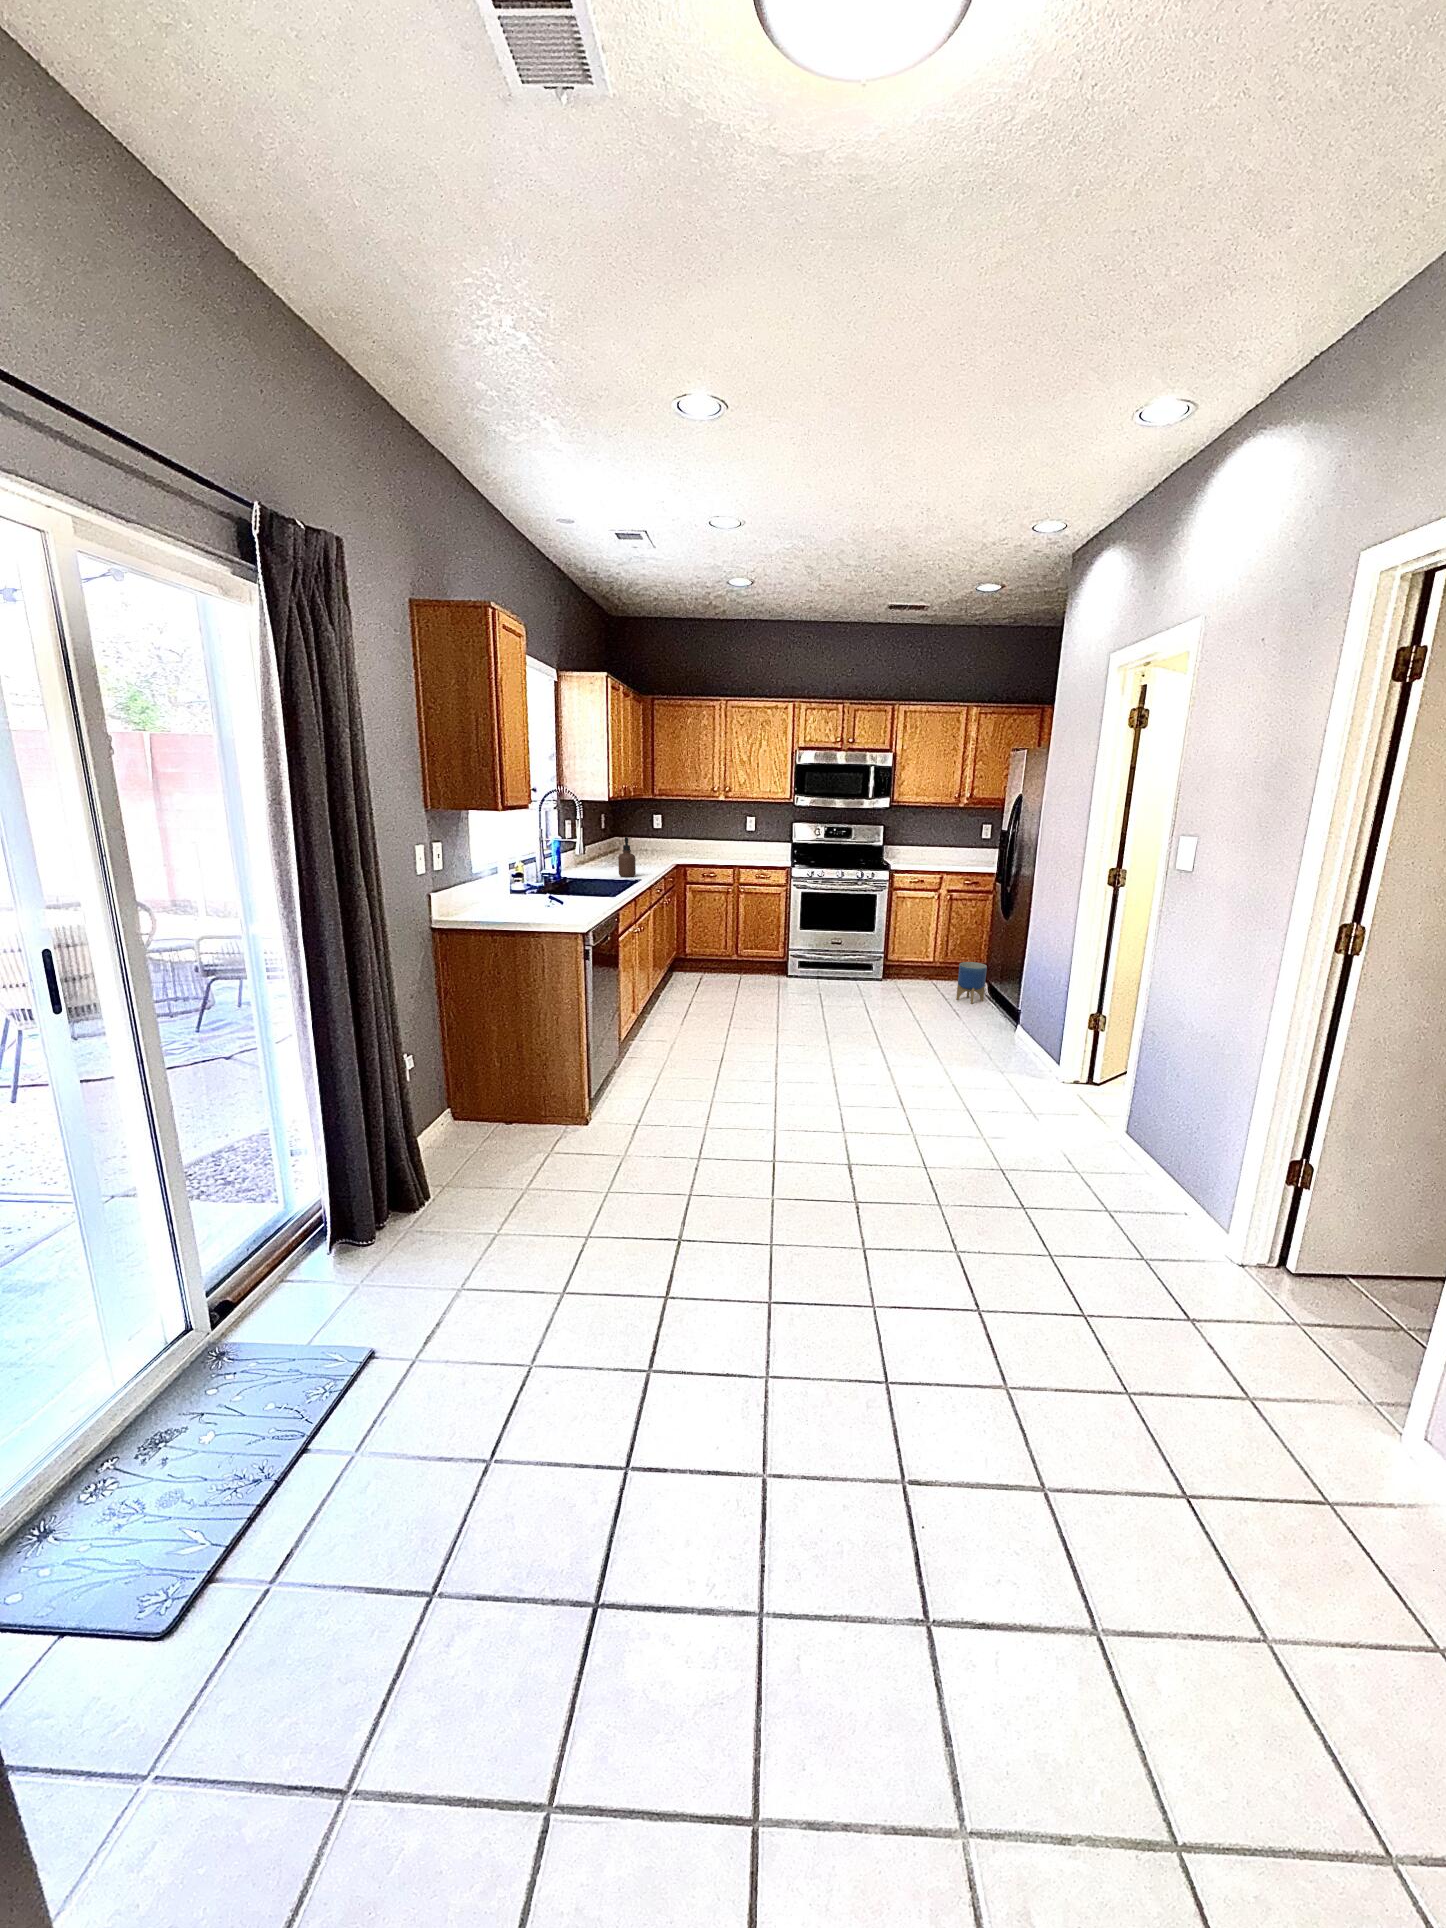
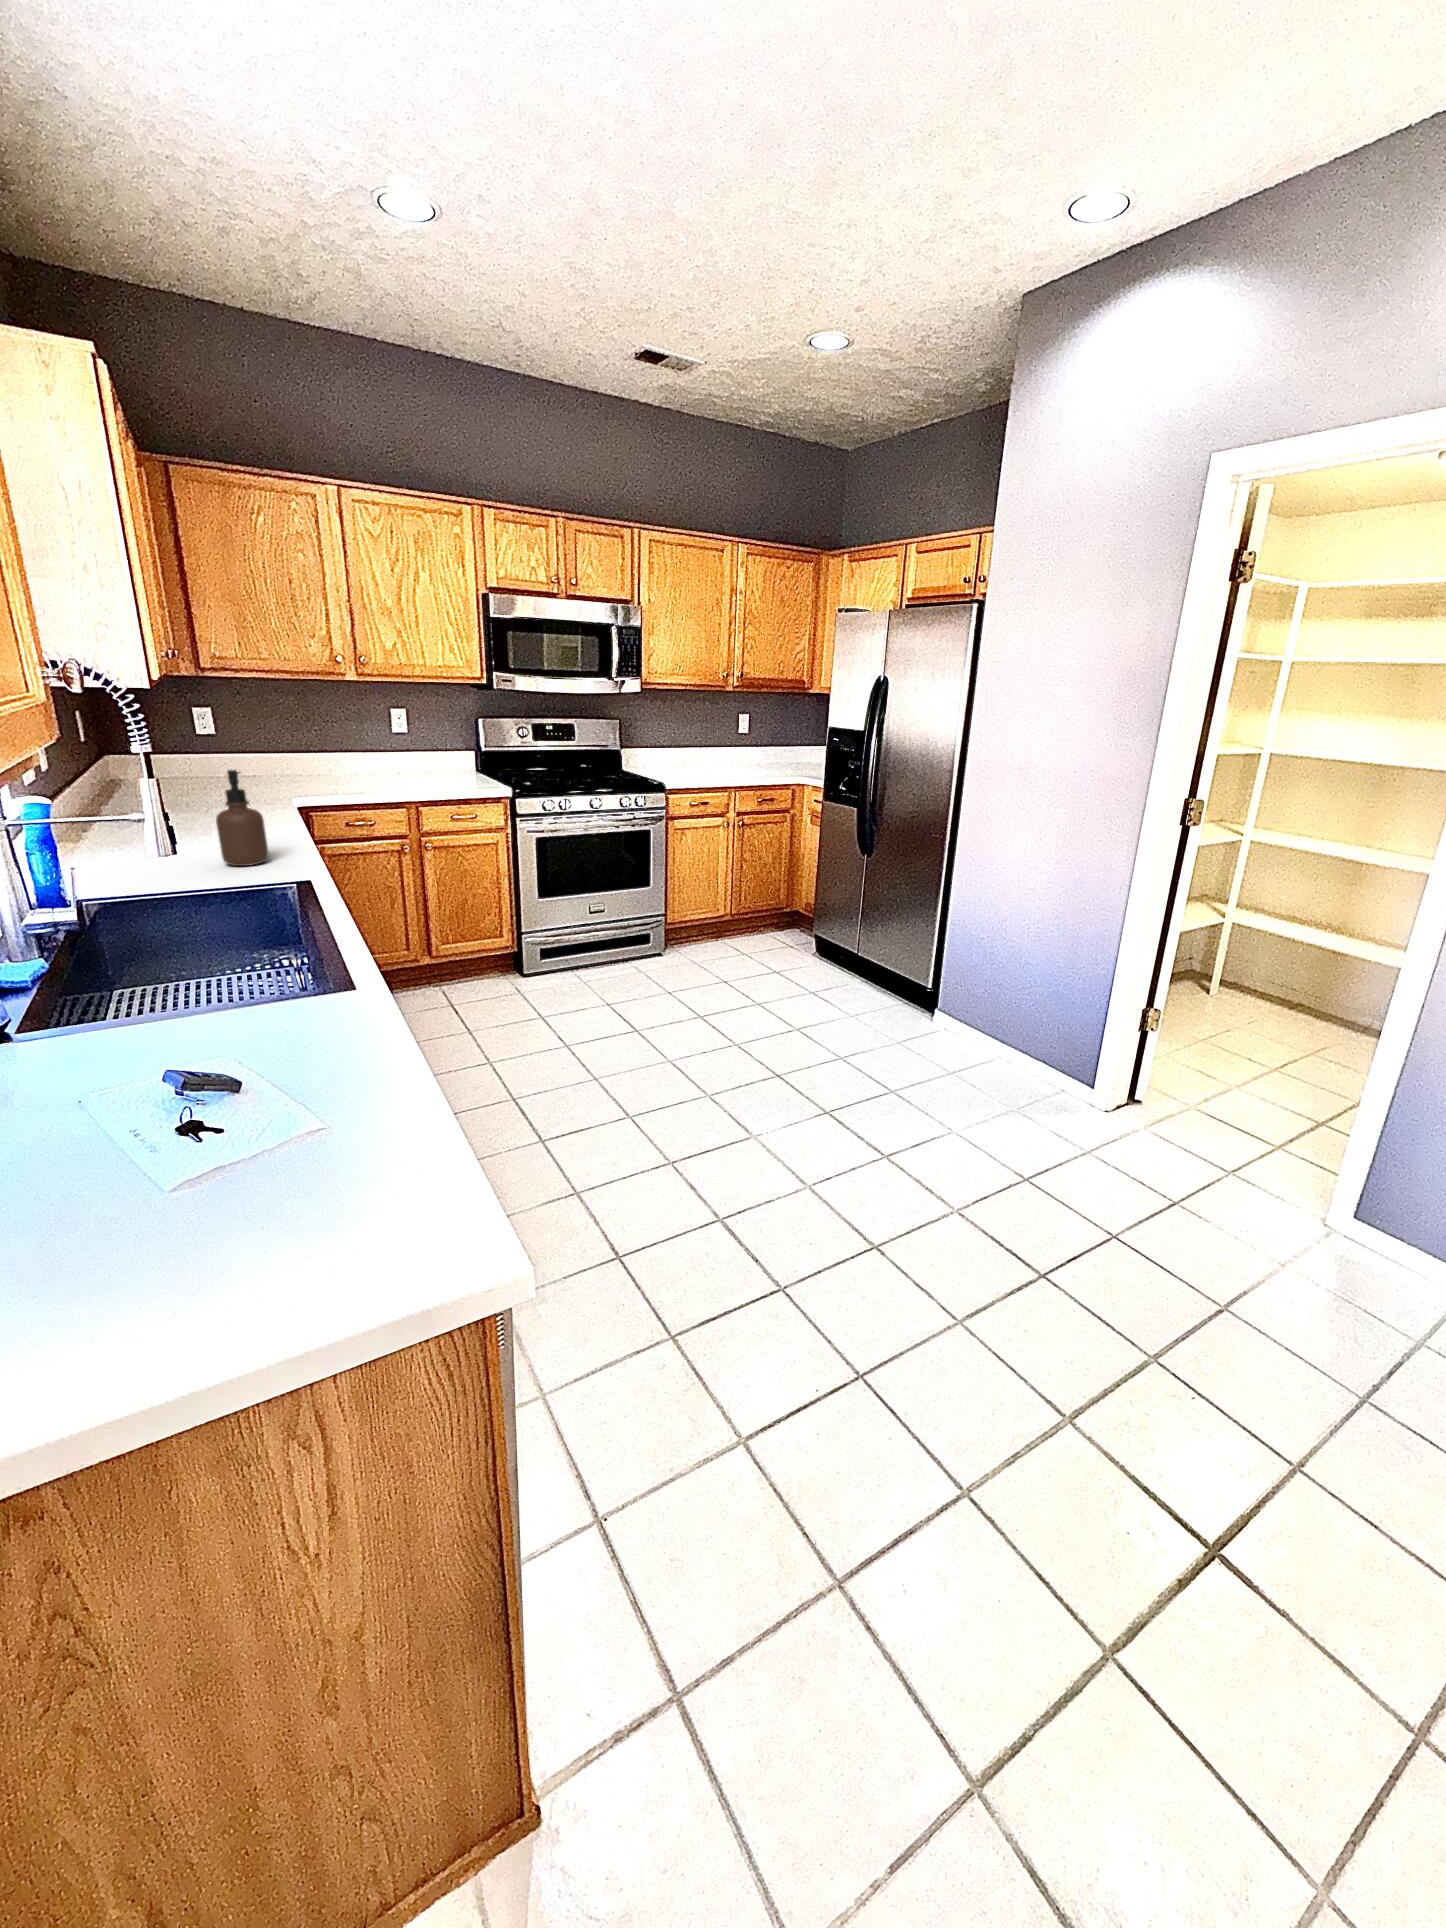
planter: present [956,962,987,1004] -> none [801,915,841,976]

